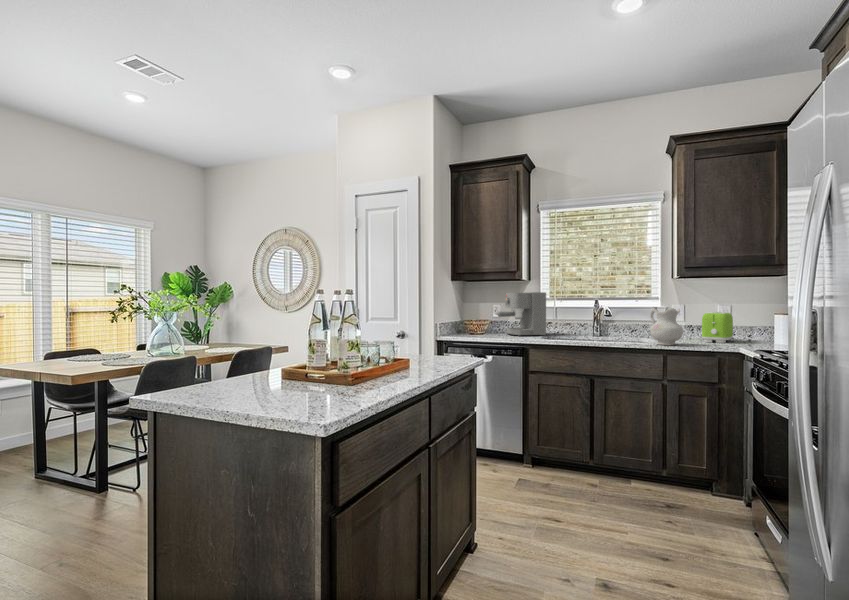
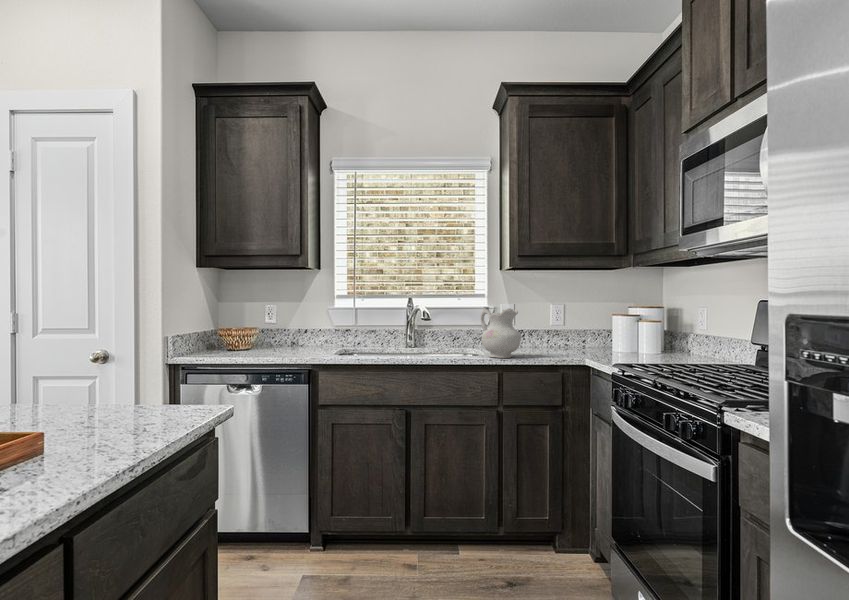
coffee maker: present [497,292,546,336] -> none [270,287,342,351]
toaster: present [702,312,733,343] -> none [536,313,566,351]

